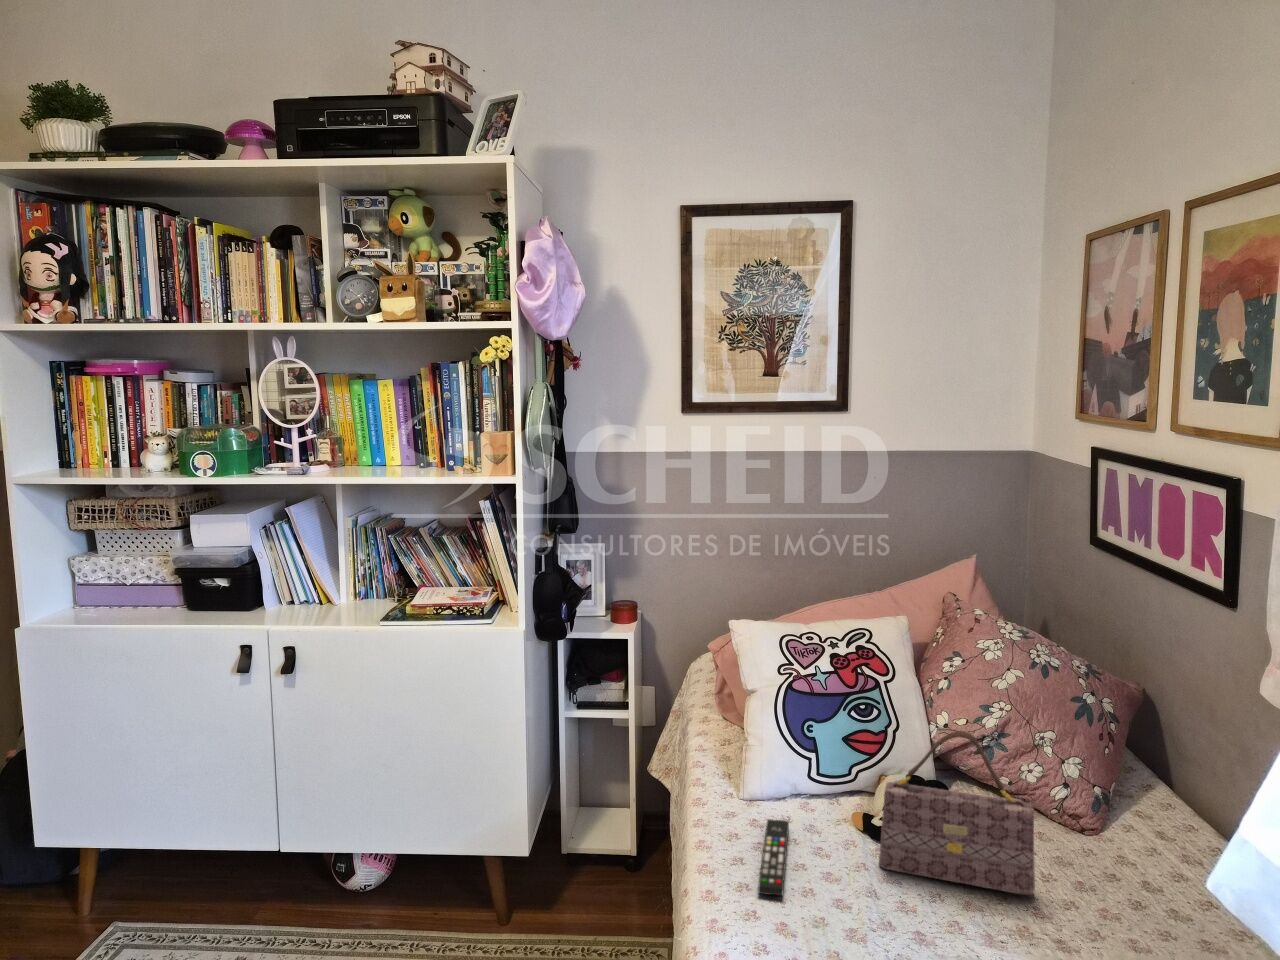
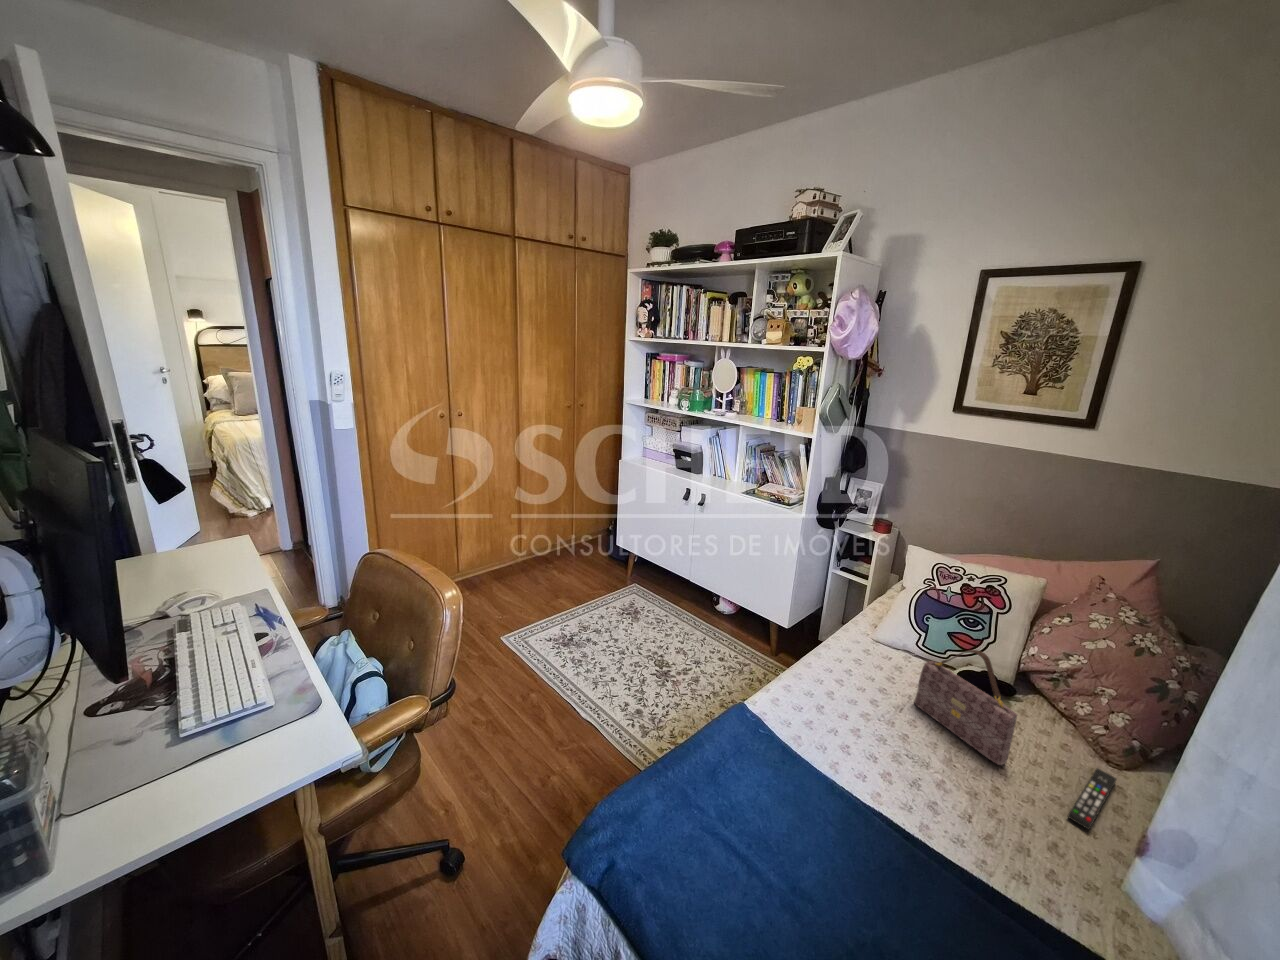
remote control: present [758,819,789,896] -> present [1068,768,1116,830]

